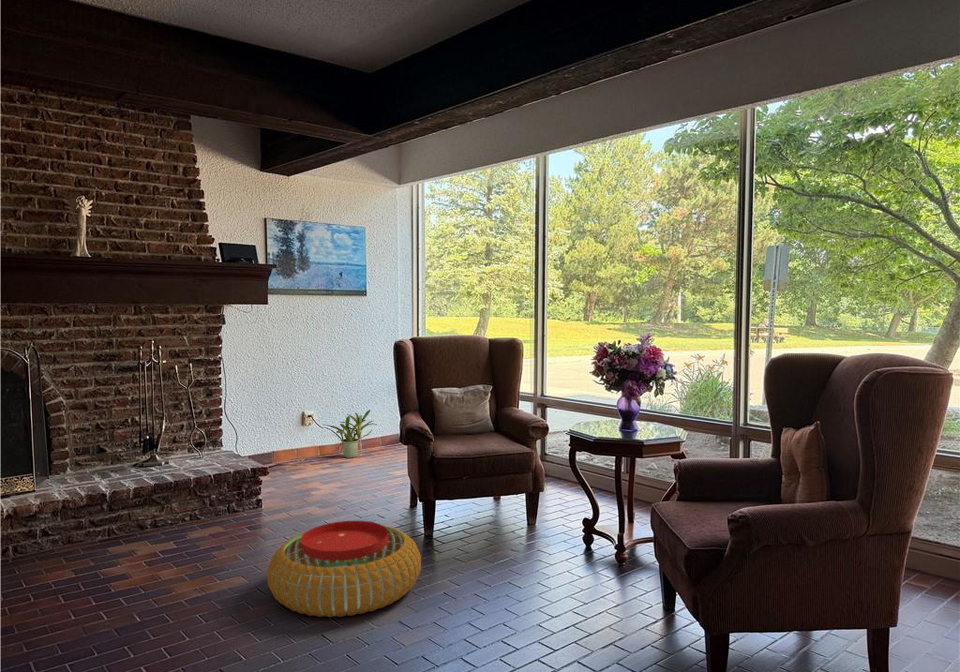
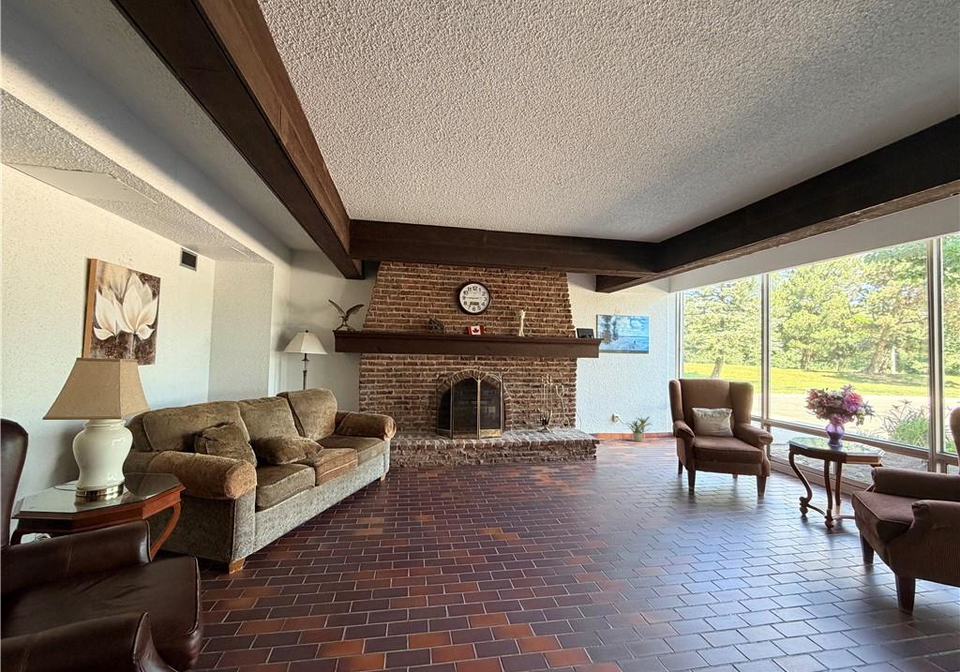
pouf: present [267,521,421,617] -> none [611,471,693,519]

